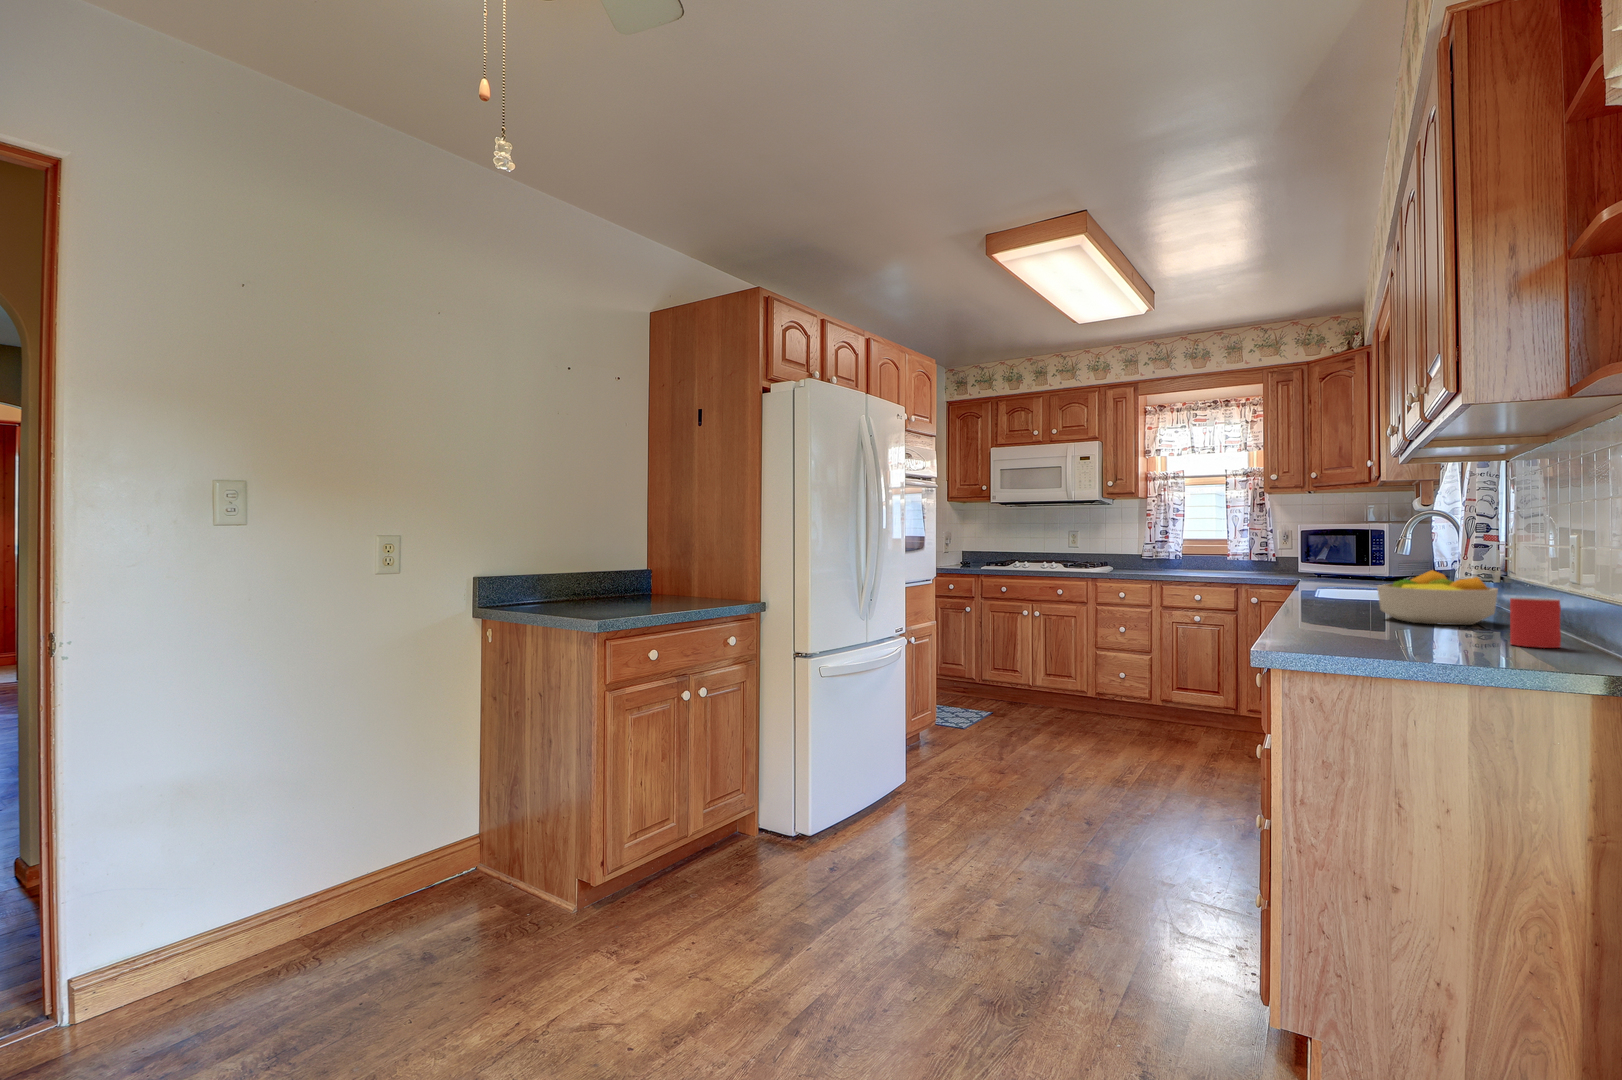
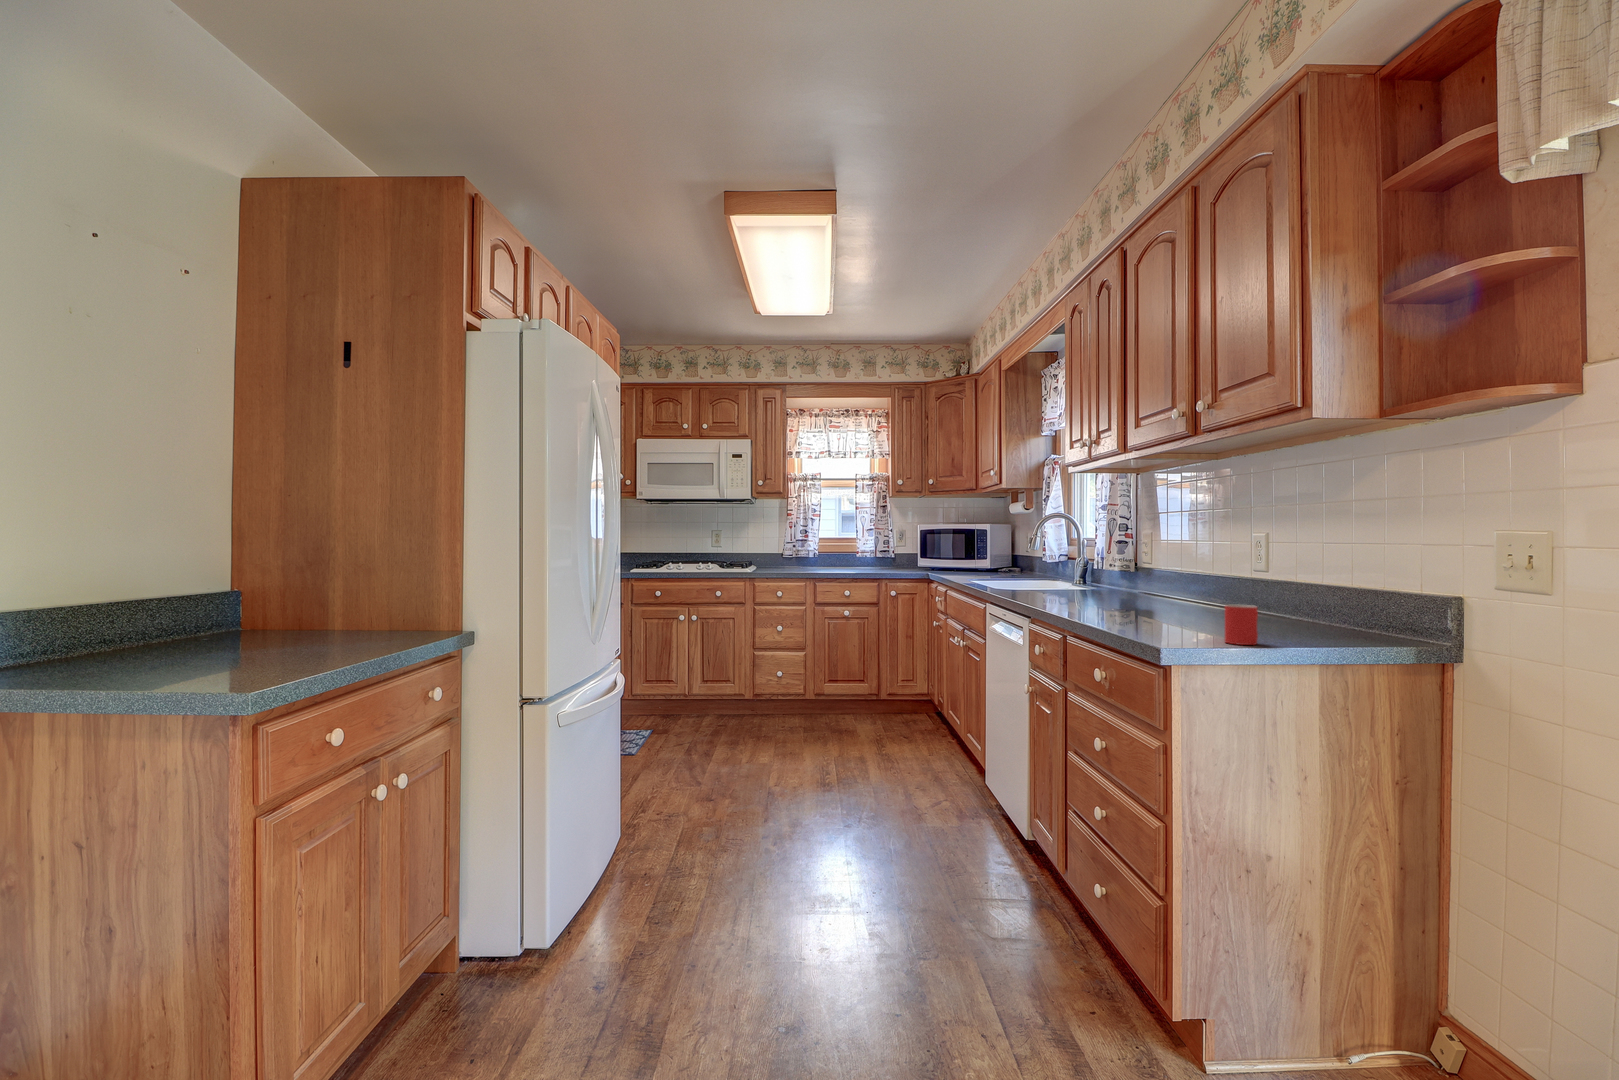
fruit bowl: present [1377,570,1498,625] -> none [1085,577,1172,624]

